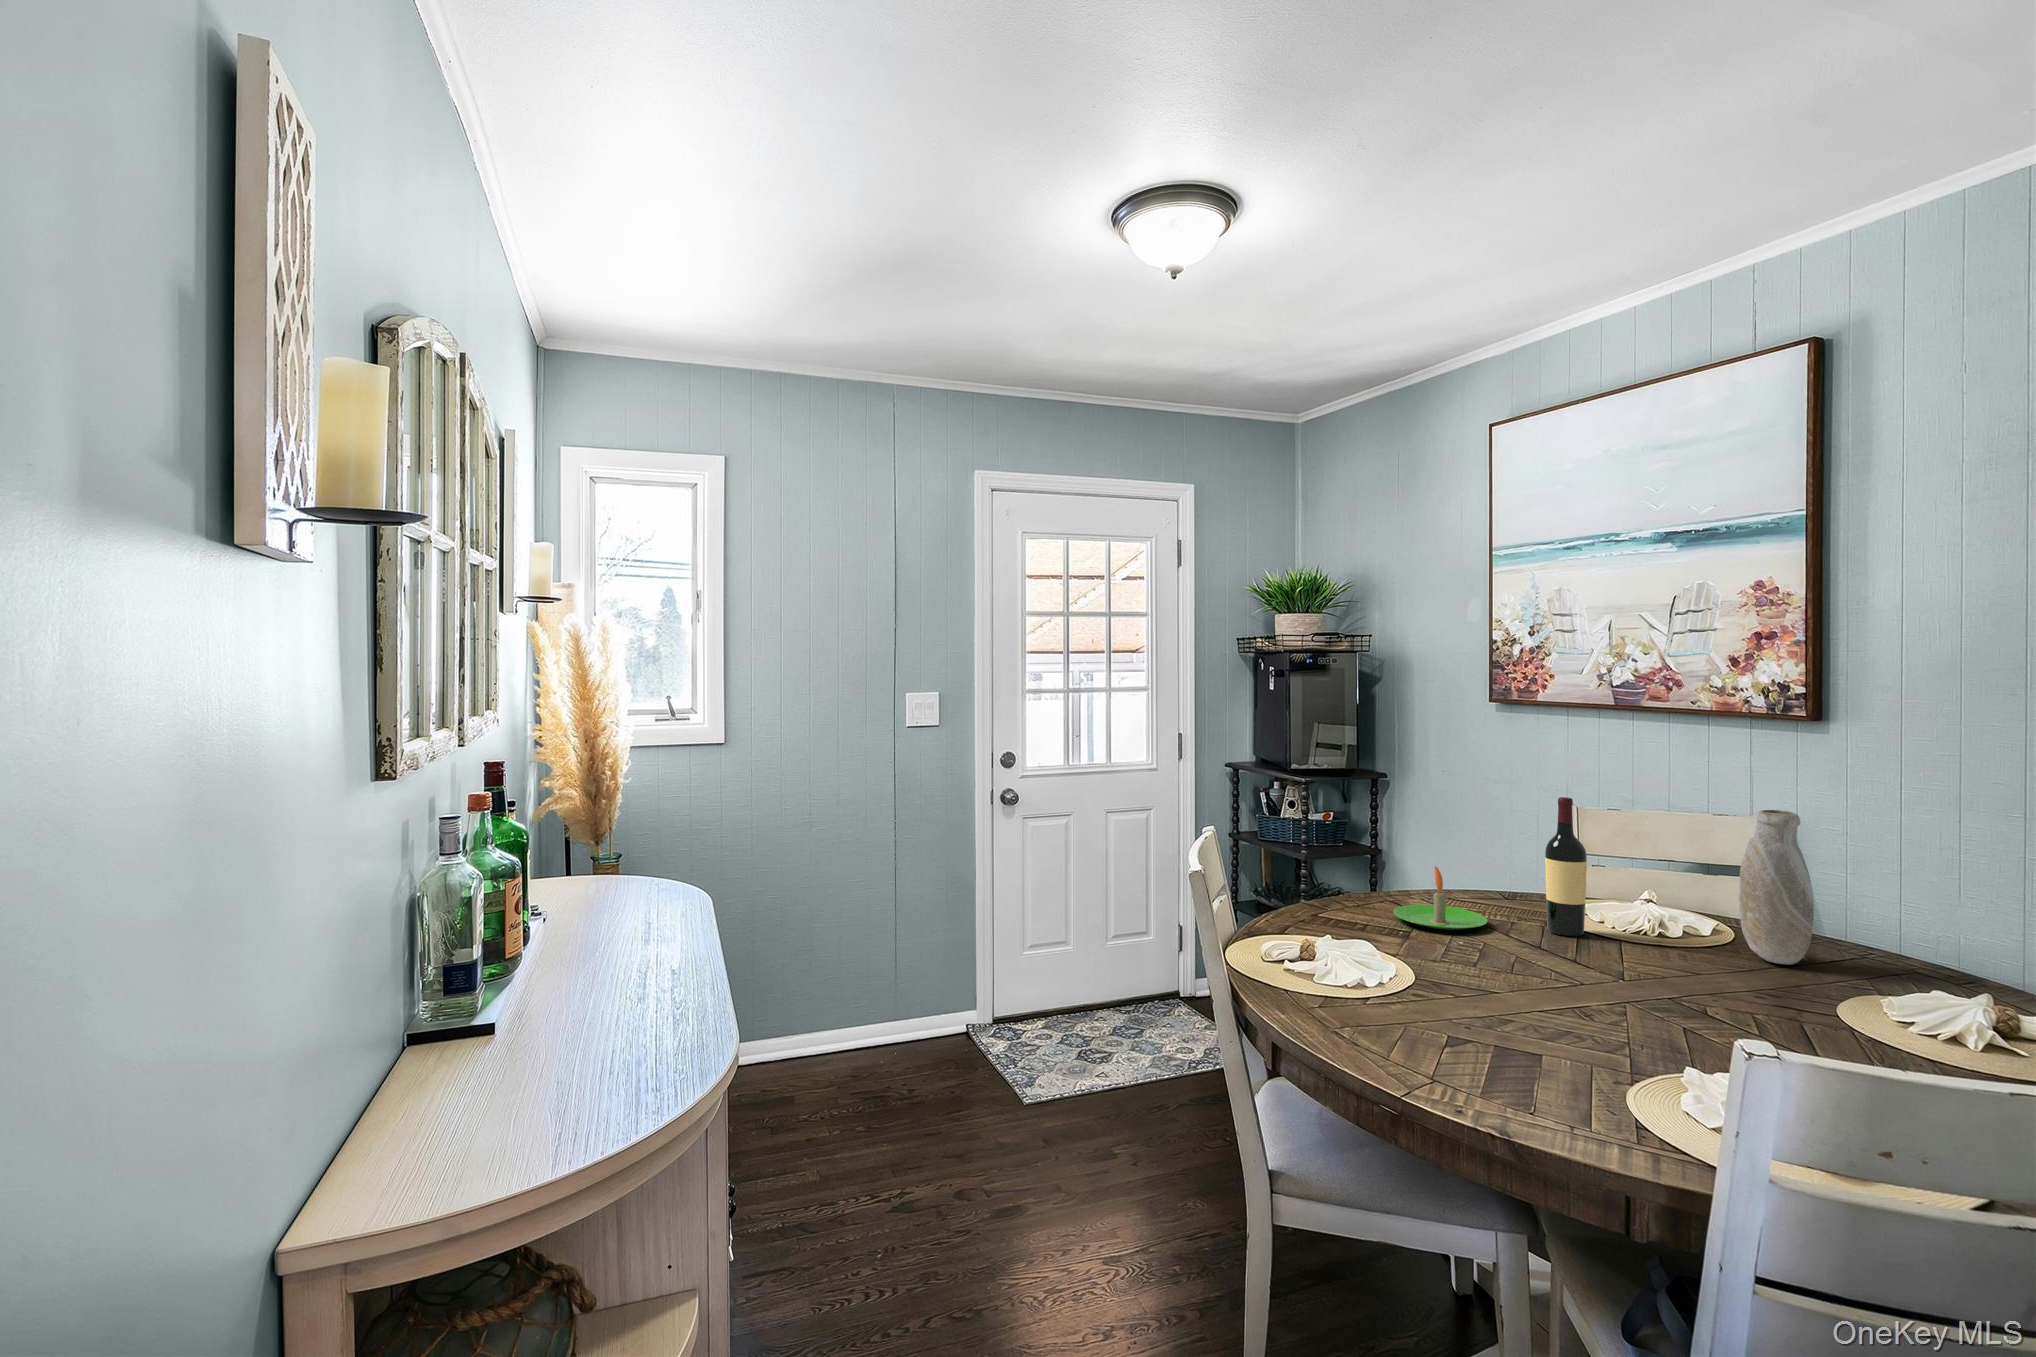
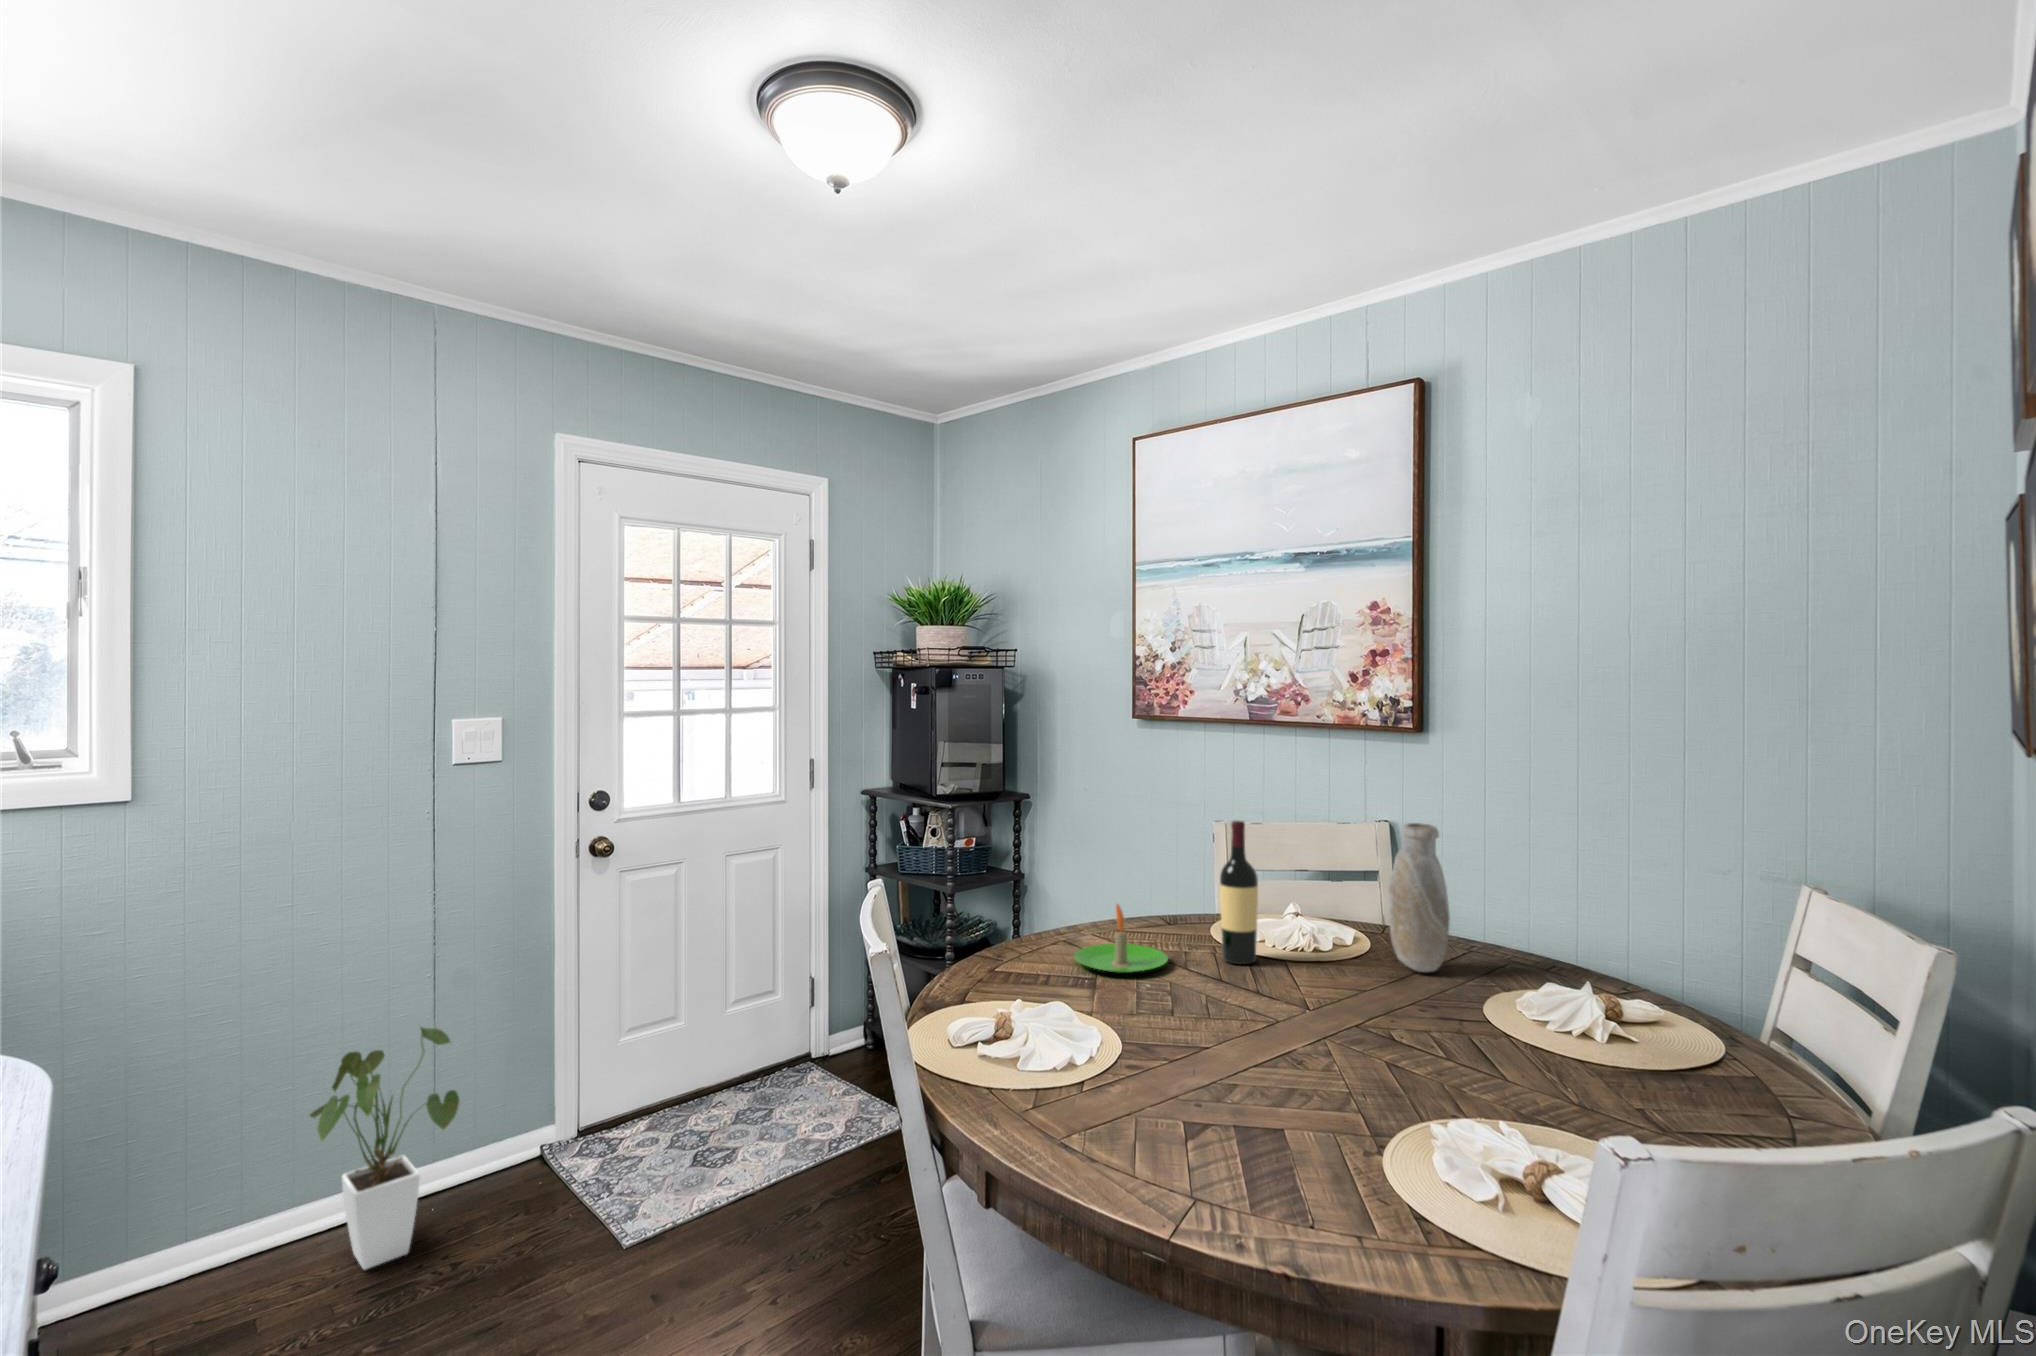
house plant: none [820,916,912,1083] -> present [310,1027,459,1270]

